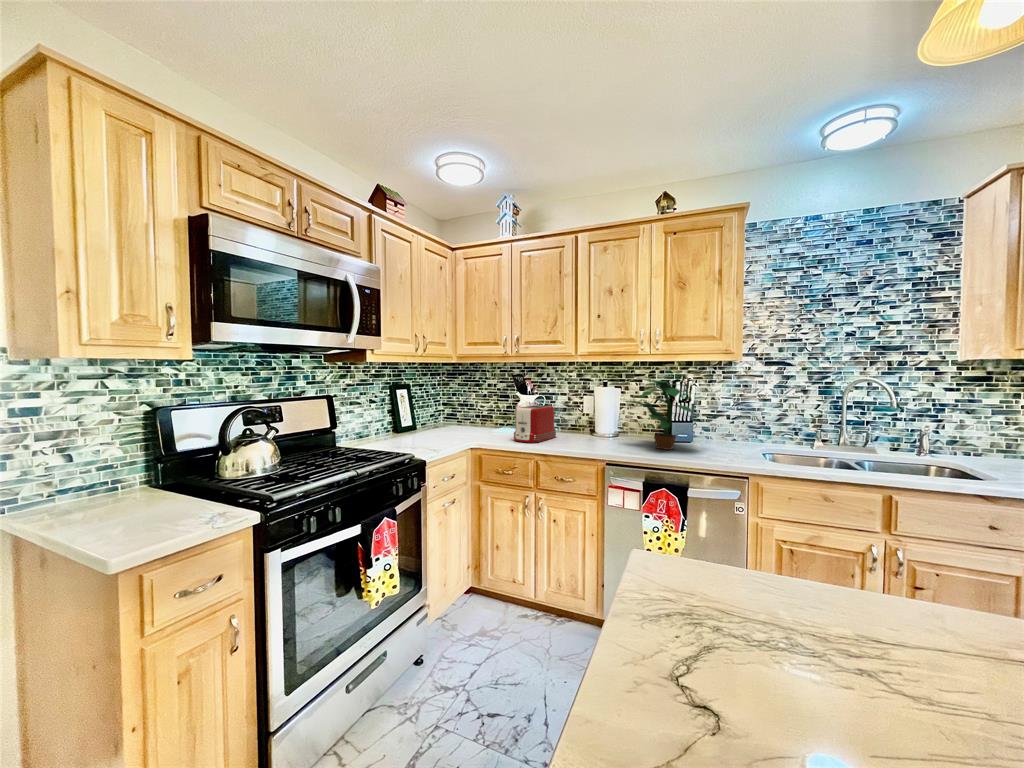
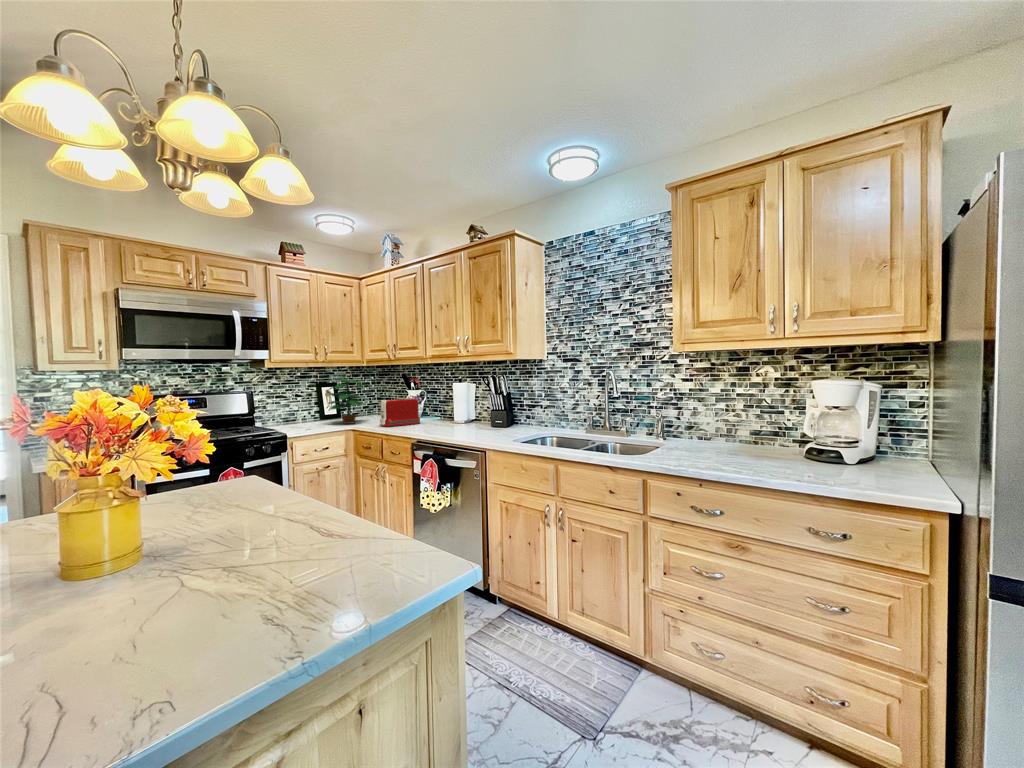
potted plant: present [625,379,695,450] -> present [329,378,365,424]

